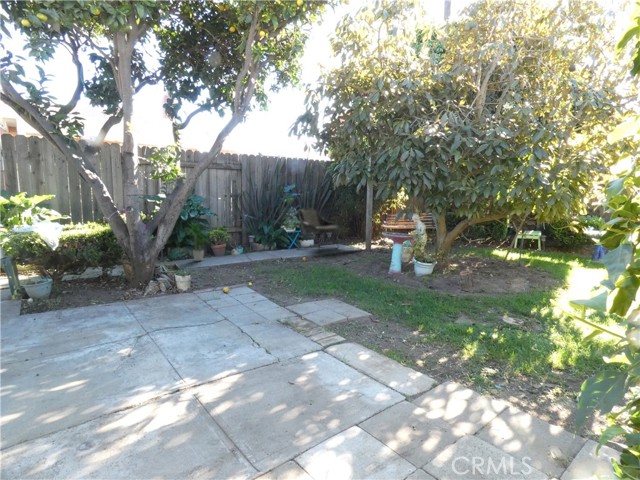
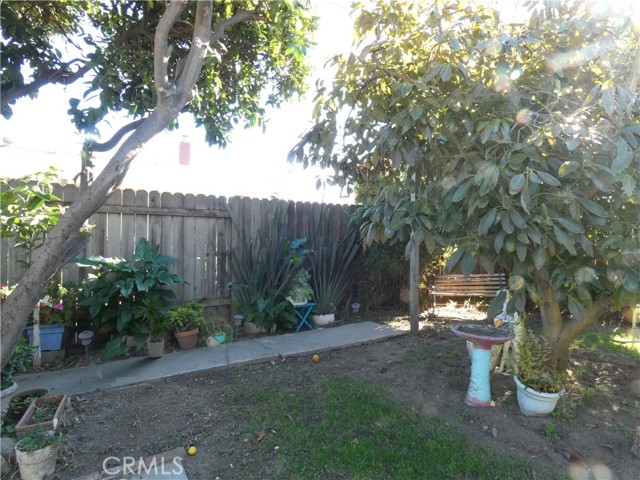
lounge chair: present [298,208,341,252] -> none [308,270,373,339]

